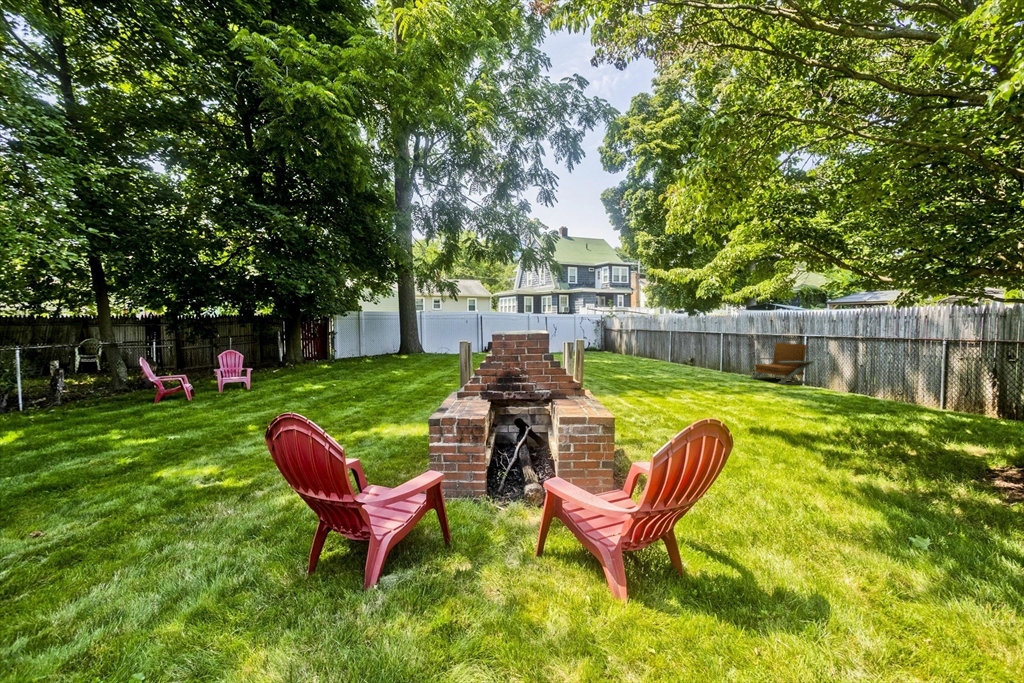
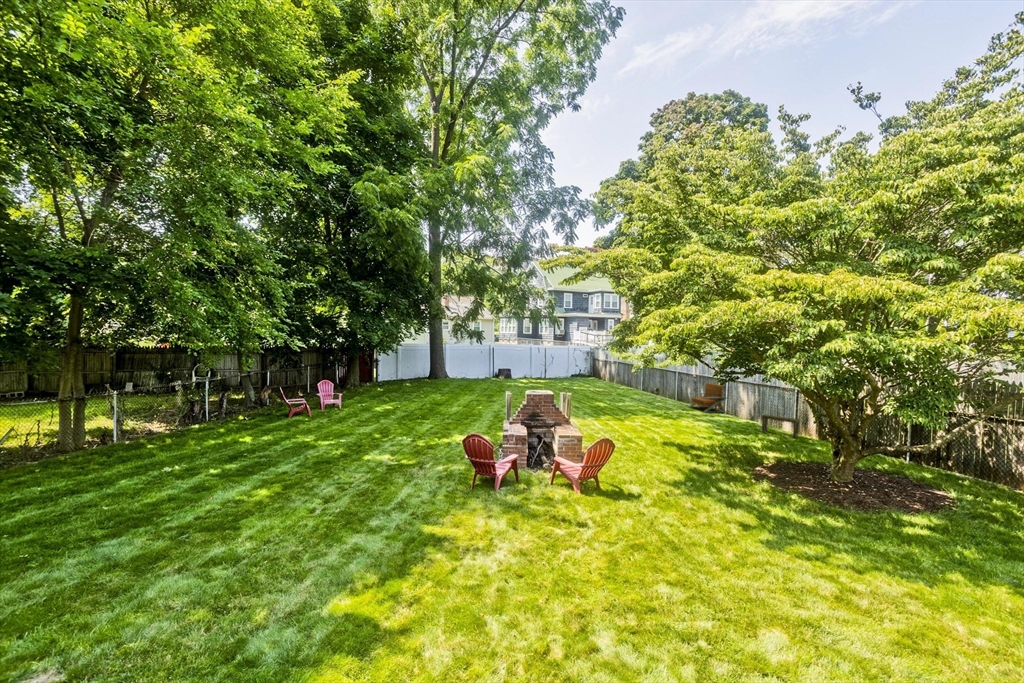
bench: none [906,380,985,419] -> present [762,415,801,438]

